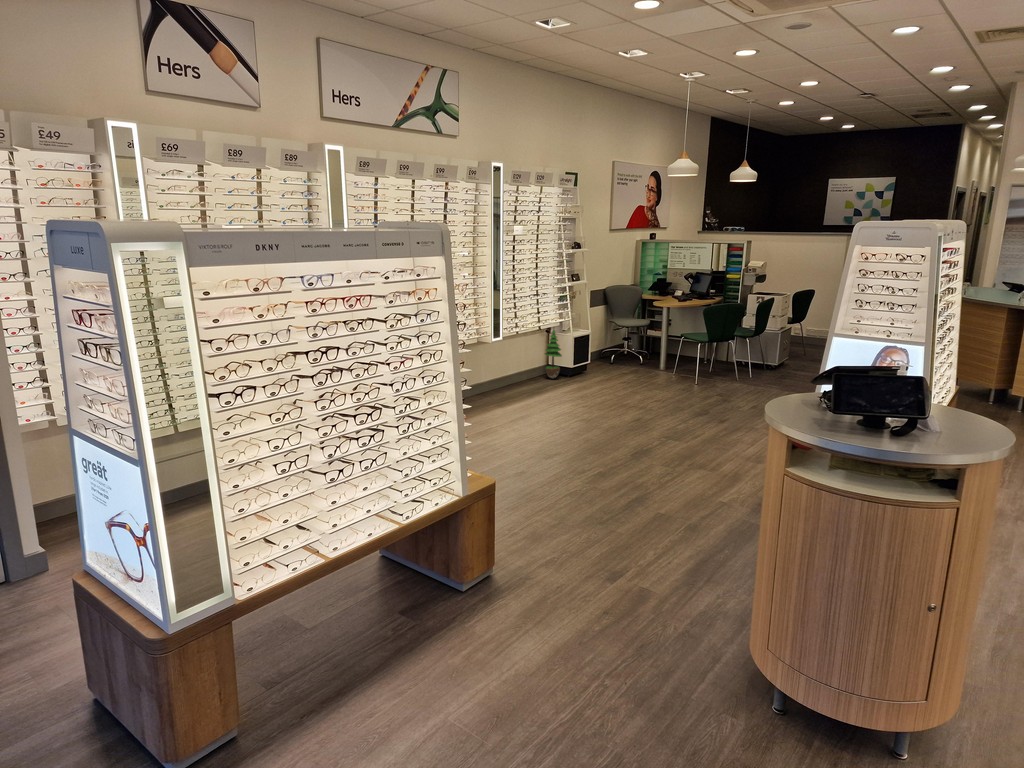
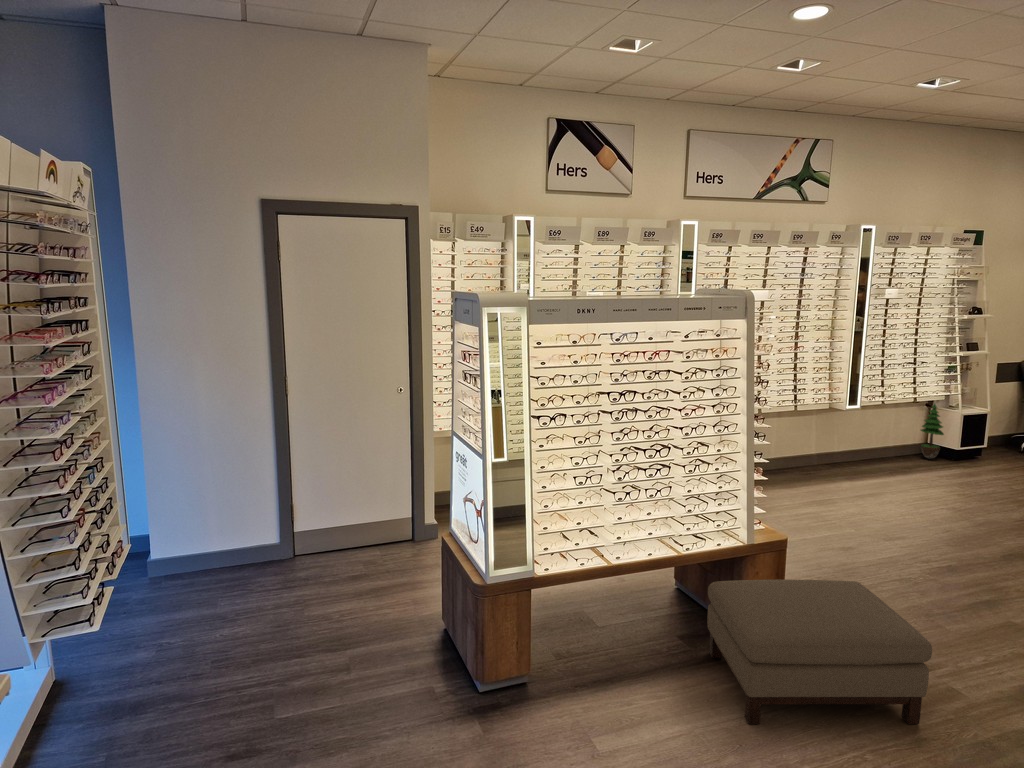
ottoman: none [433,512,645,689] -> present [707,580,932,724]

